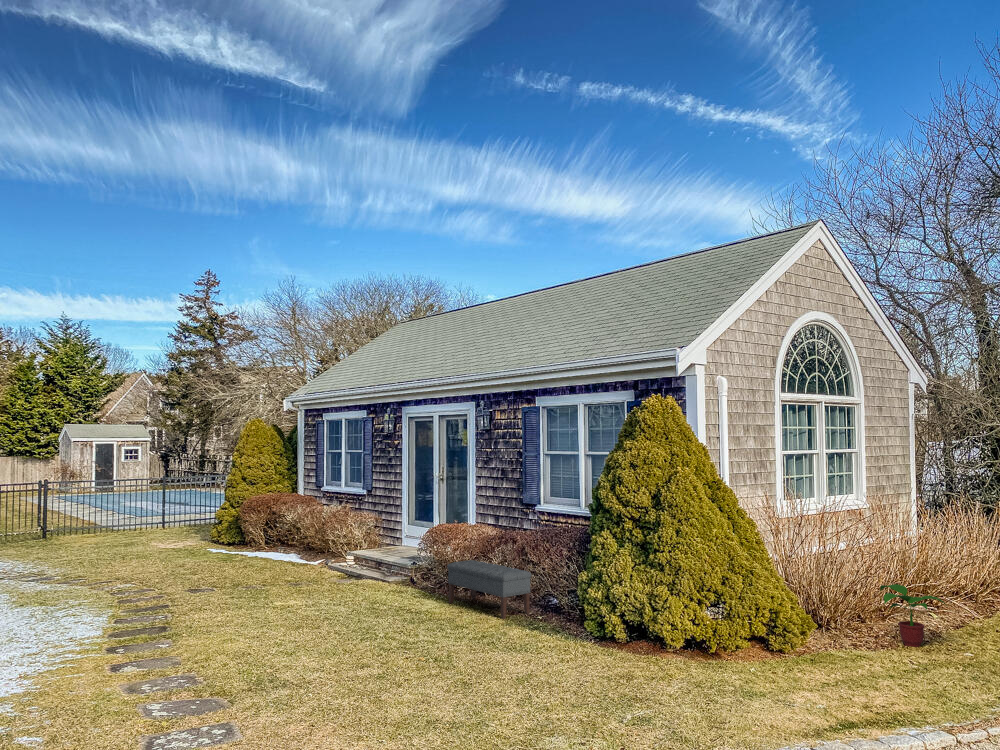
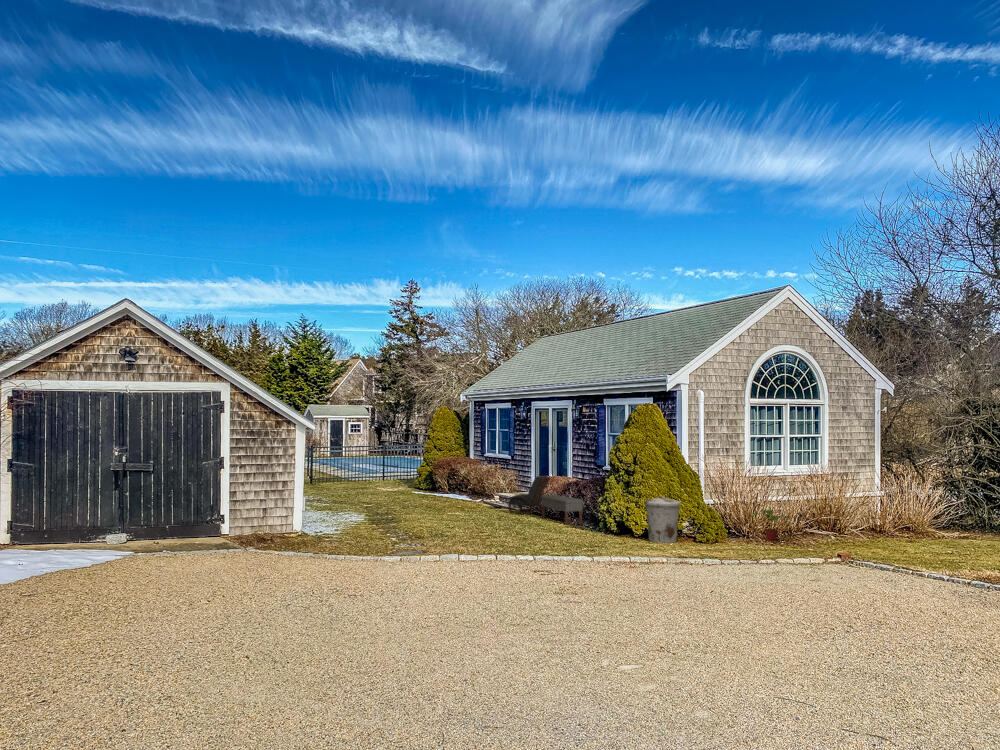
lounge chair: none [383,525,455,598] -> present [508,476,550,515]
trash can: none [700,571,777,674] -> present [644,496,681,543]

